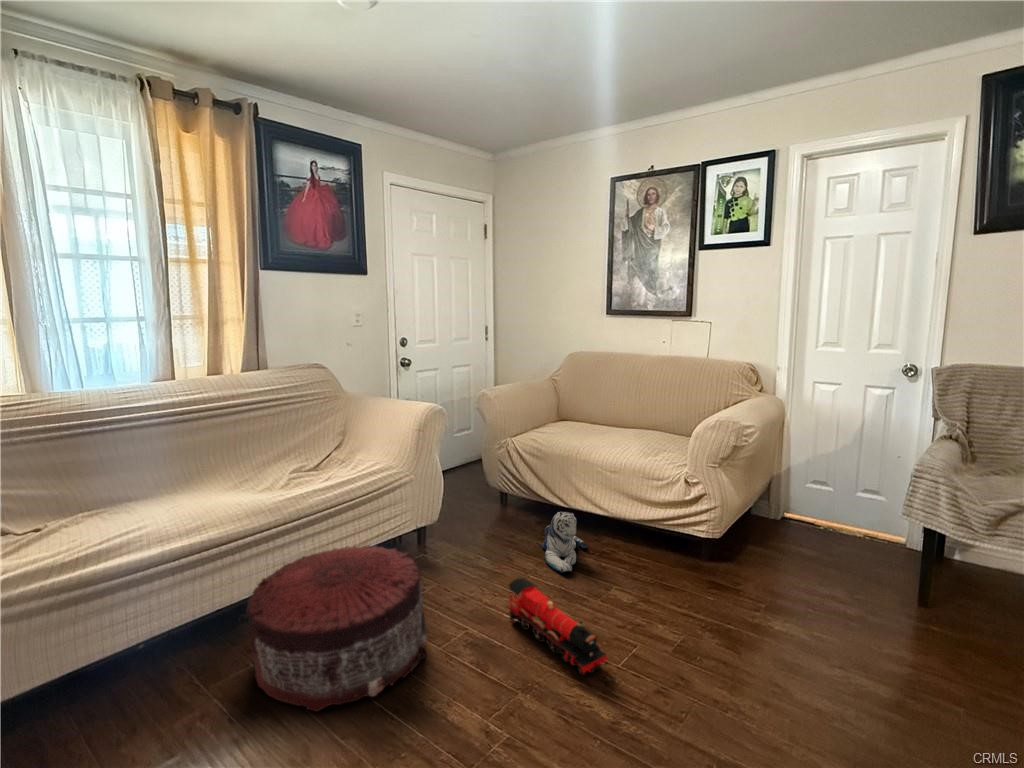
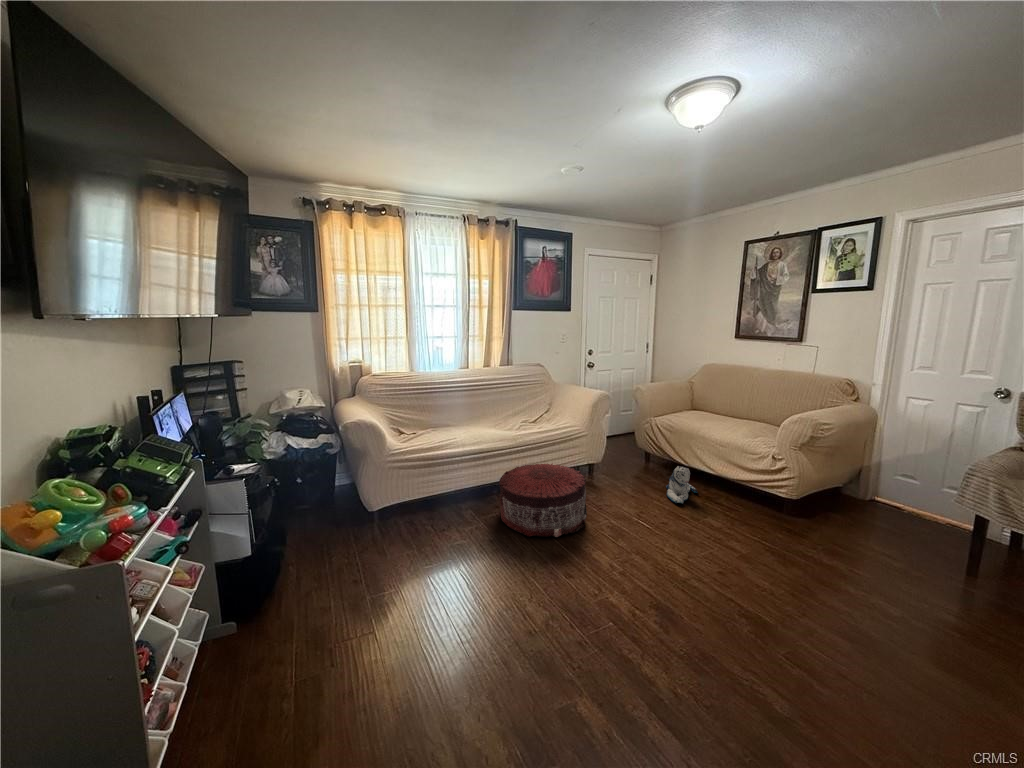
toy train: present [508,578,608,676] -> none [636,497,692,556]

